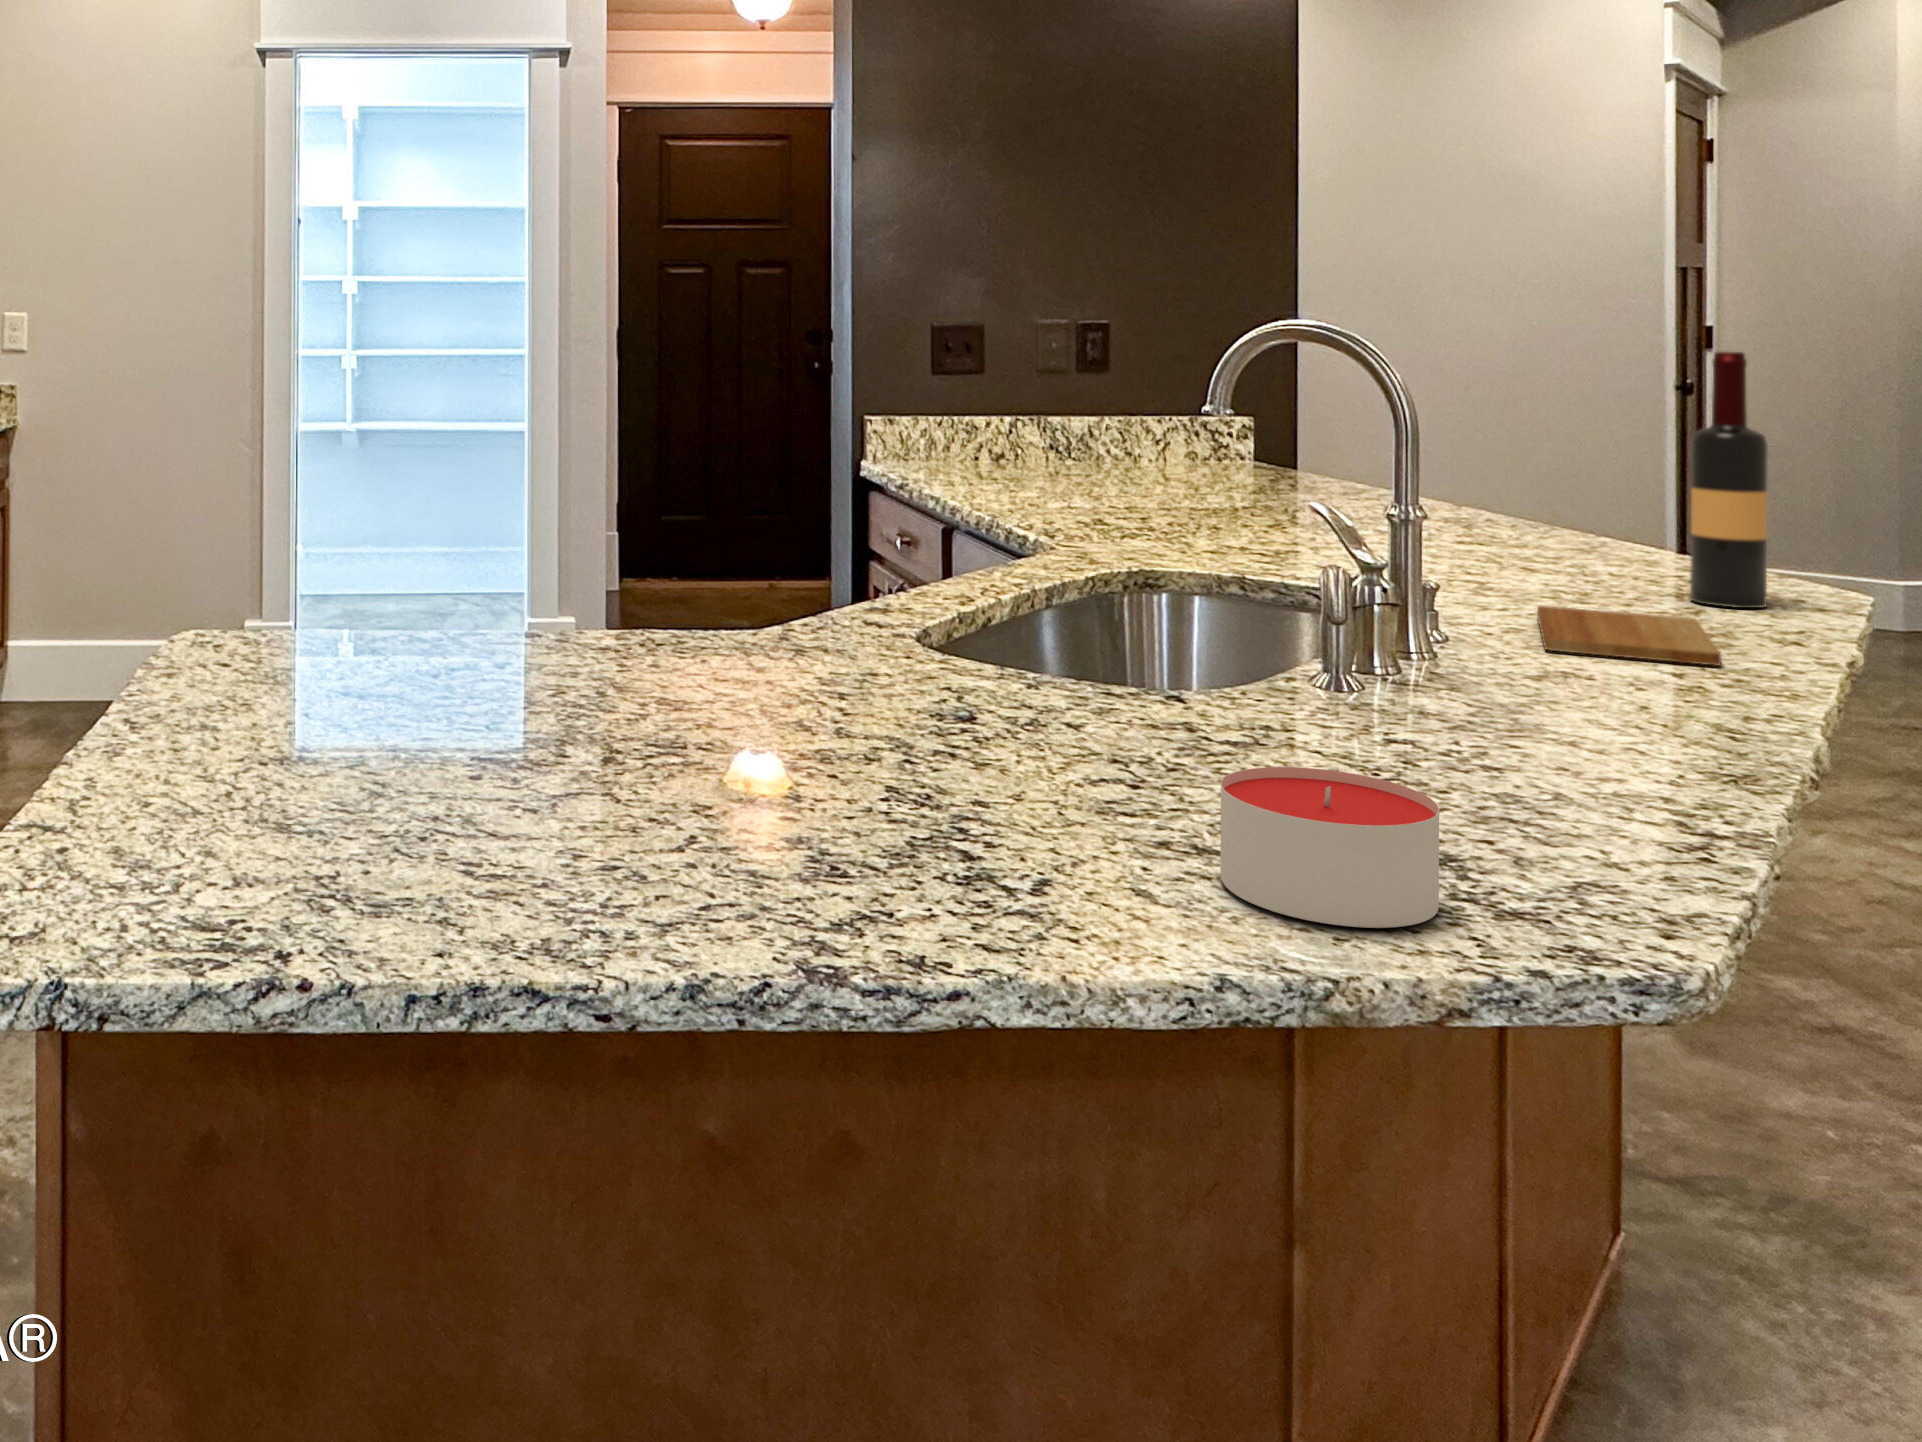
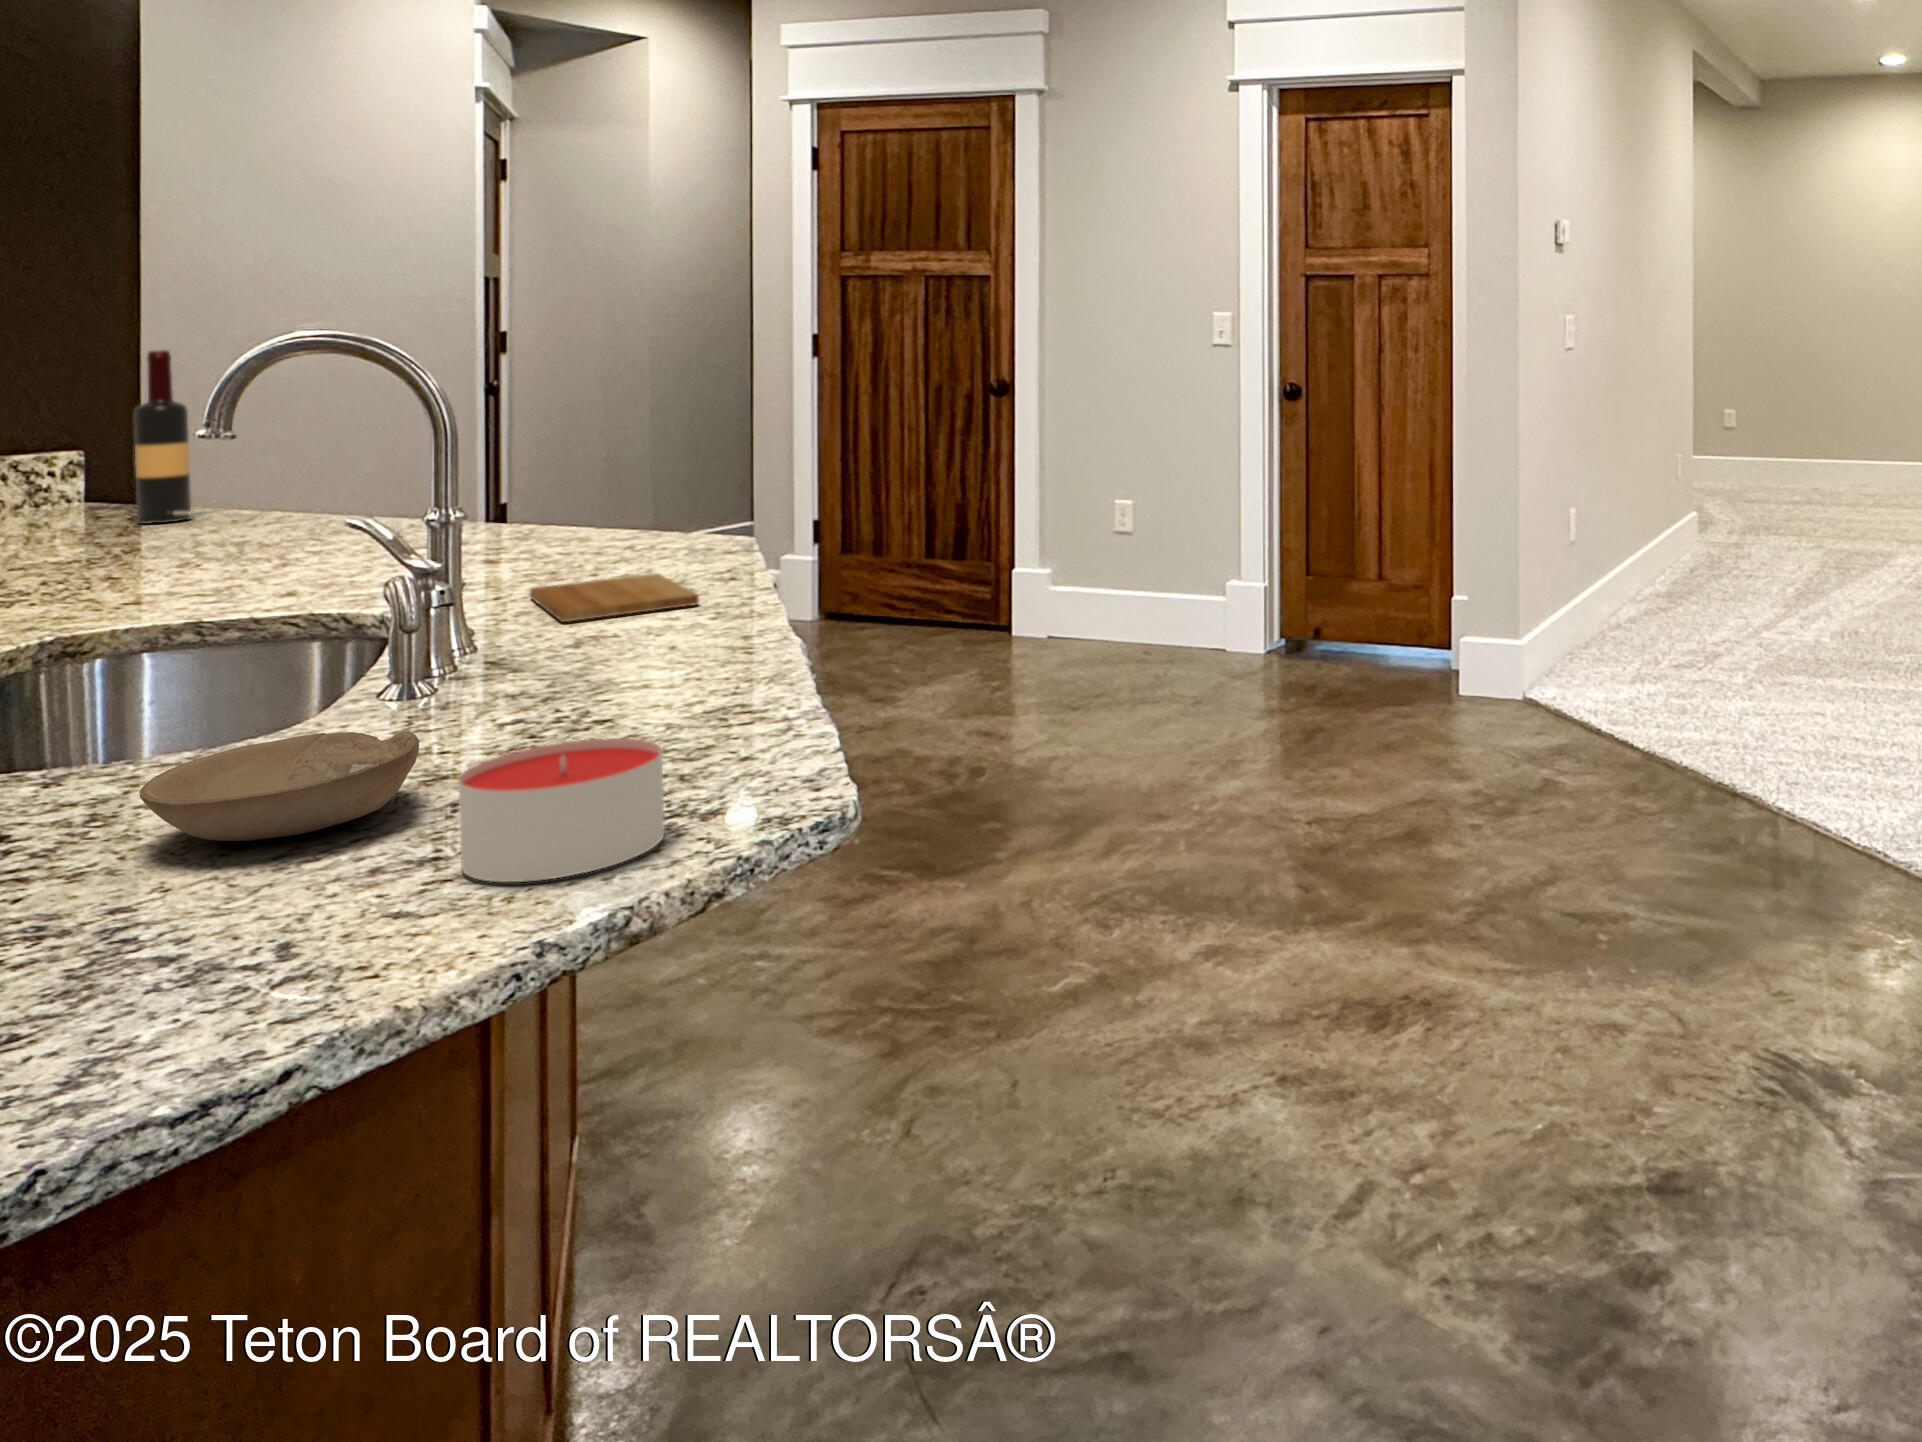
wine bottle: present [1690,352,1768,608] -> present [134,350,191,524]
bowl: none [1029,693,1257,788] -> present [139,731,419,841]

